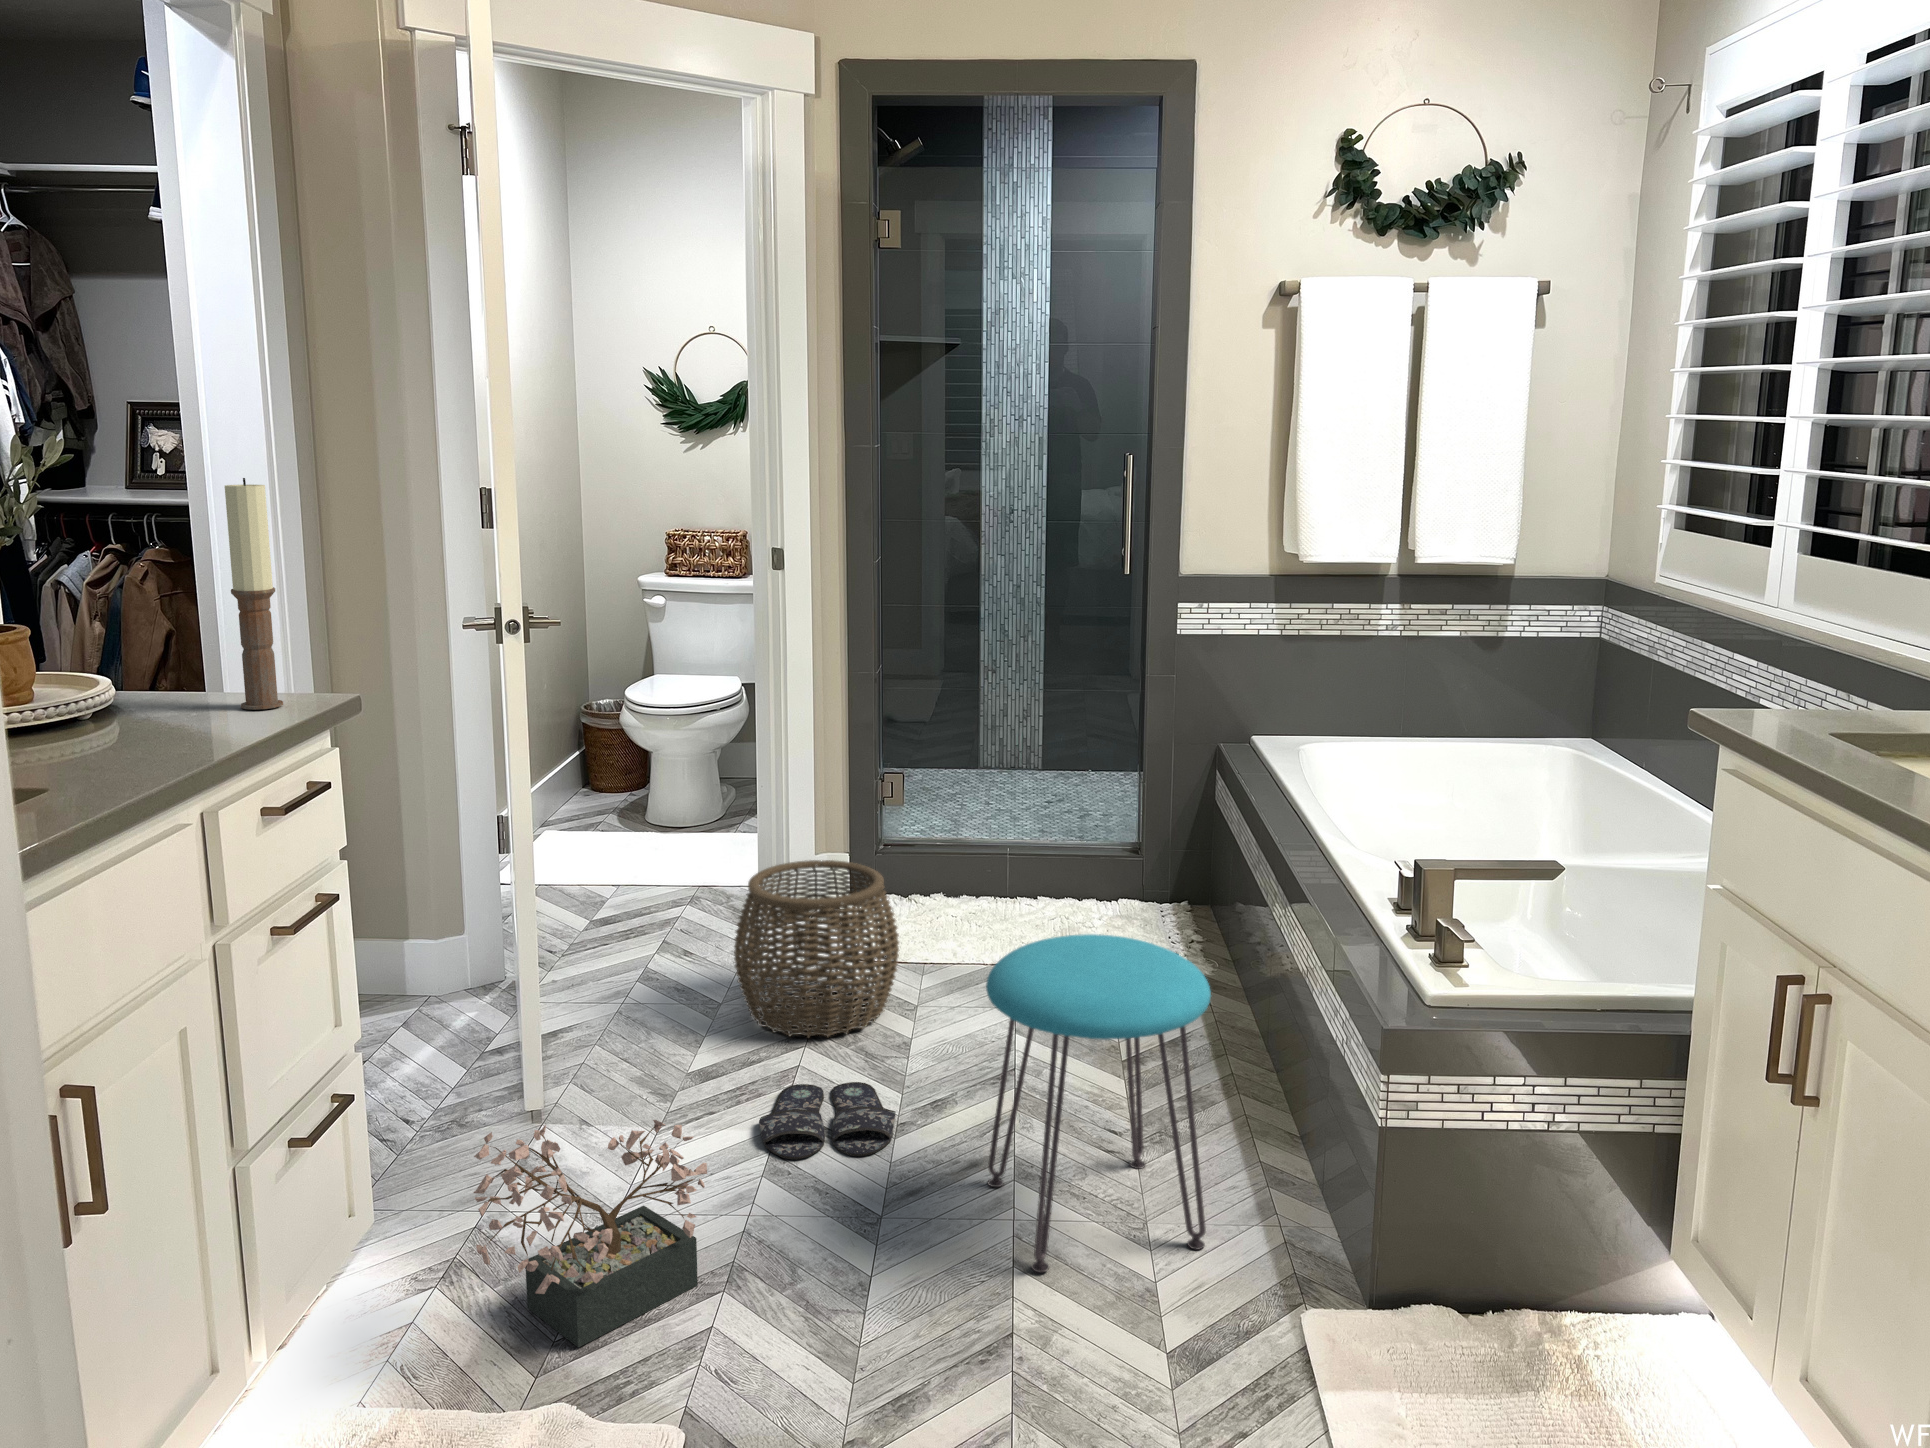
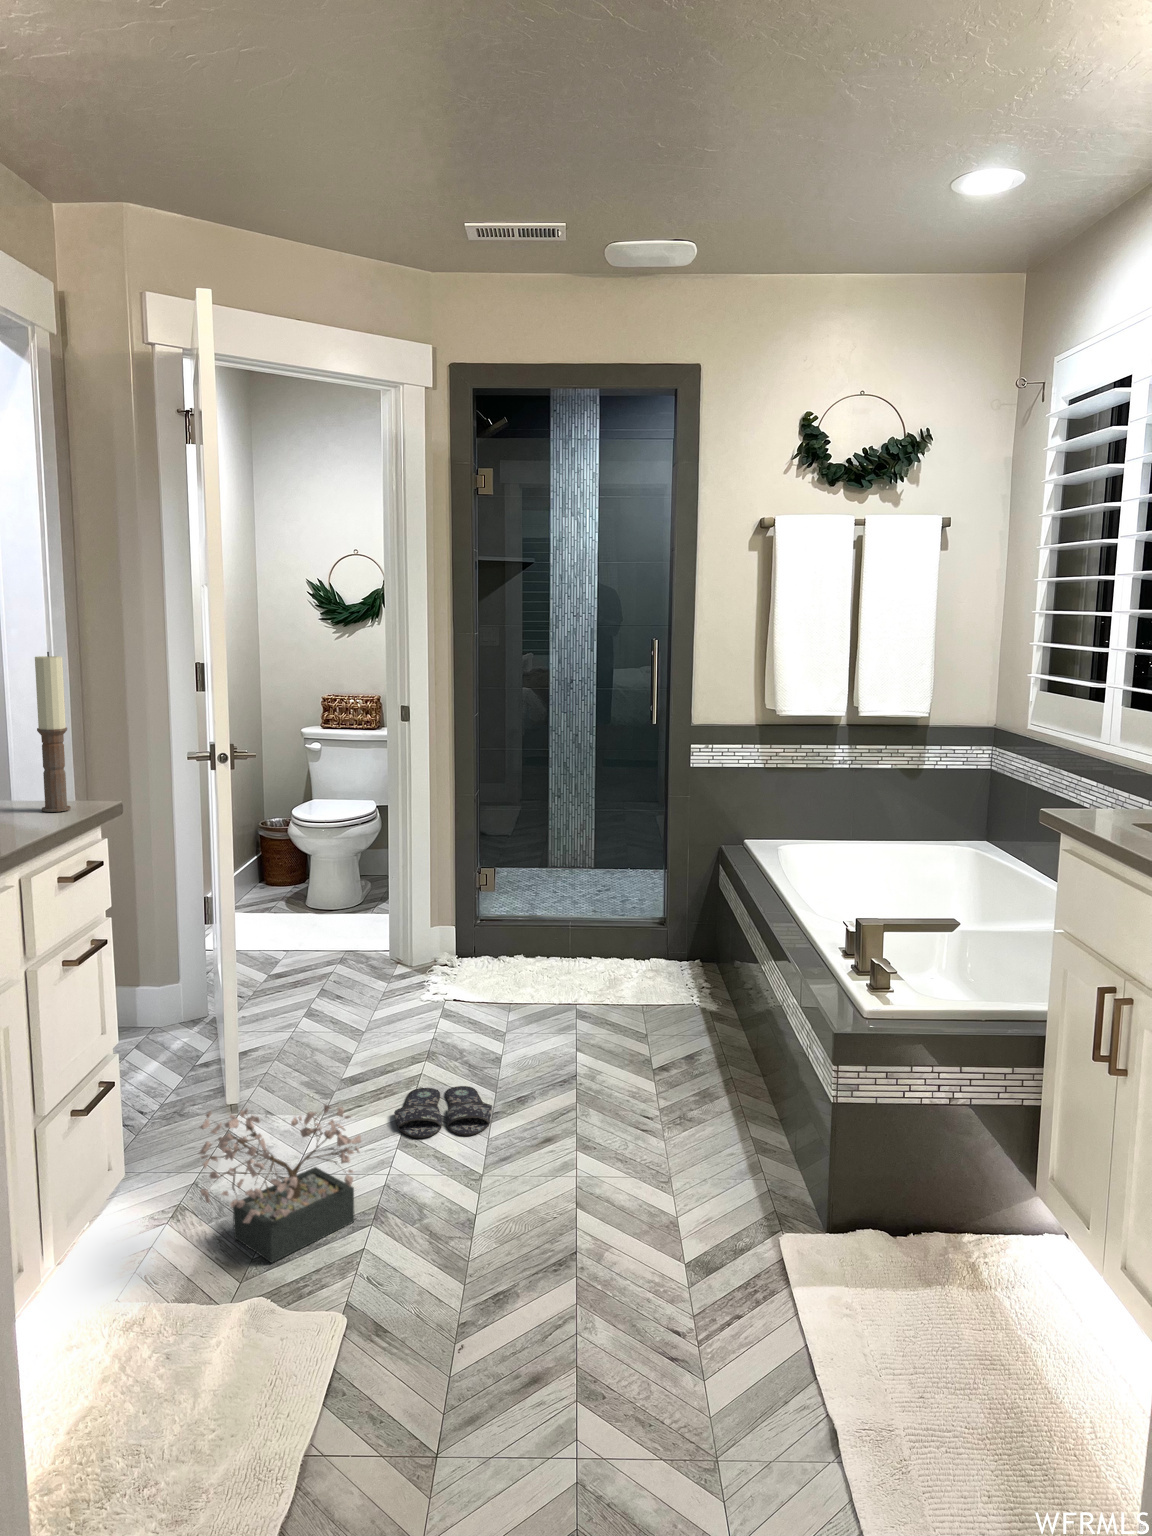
woven basket: present [734,860,899,1038] -> none [373,929,493,1057]
stool: present [986,934,1211,1272] -> none [558,974,715,1211]

